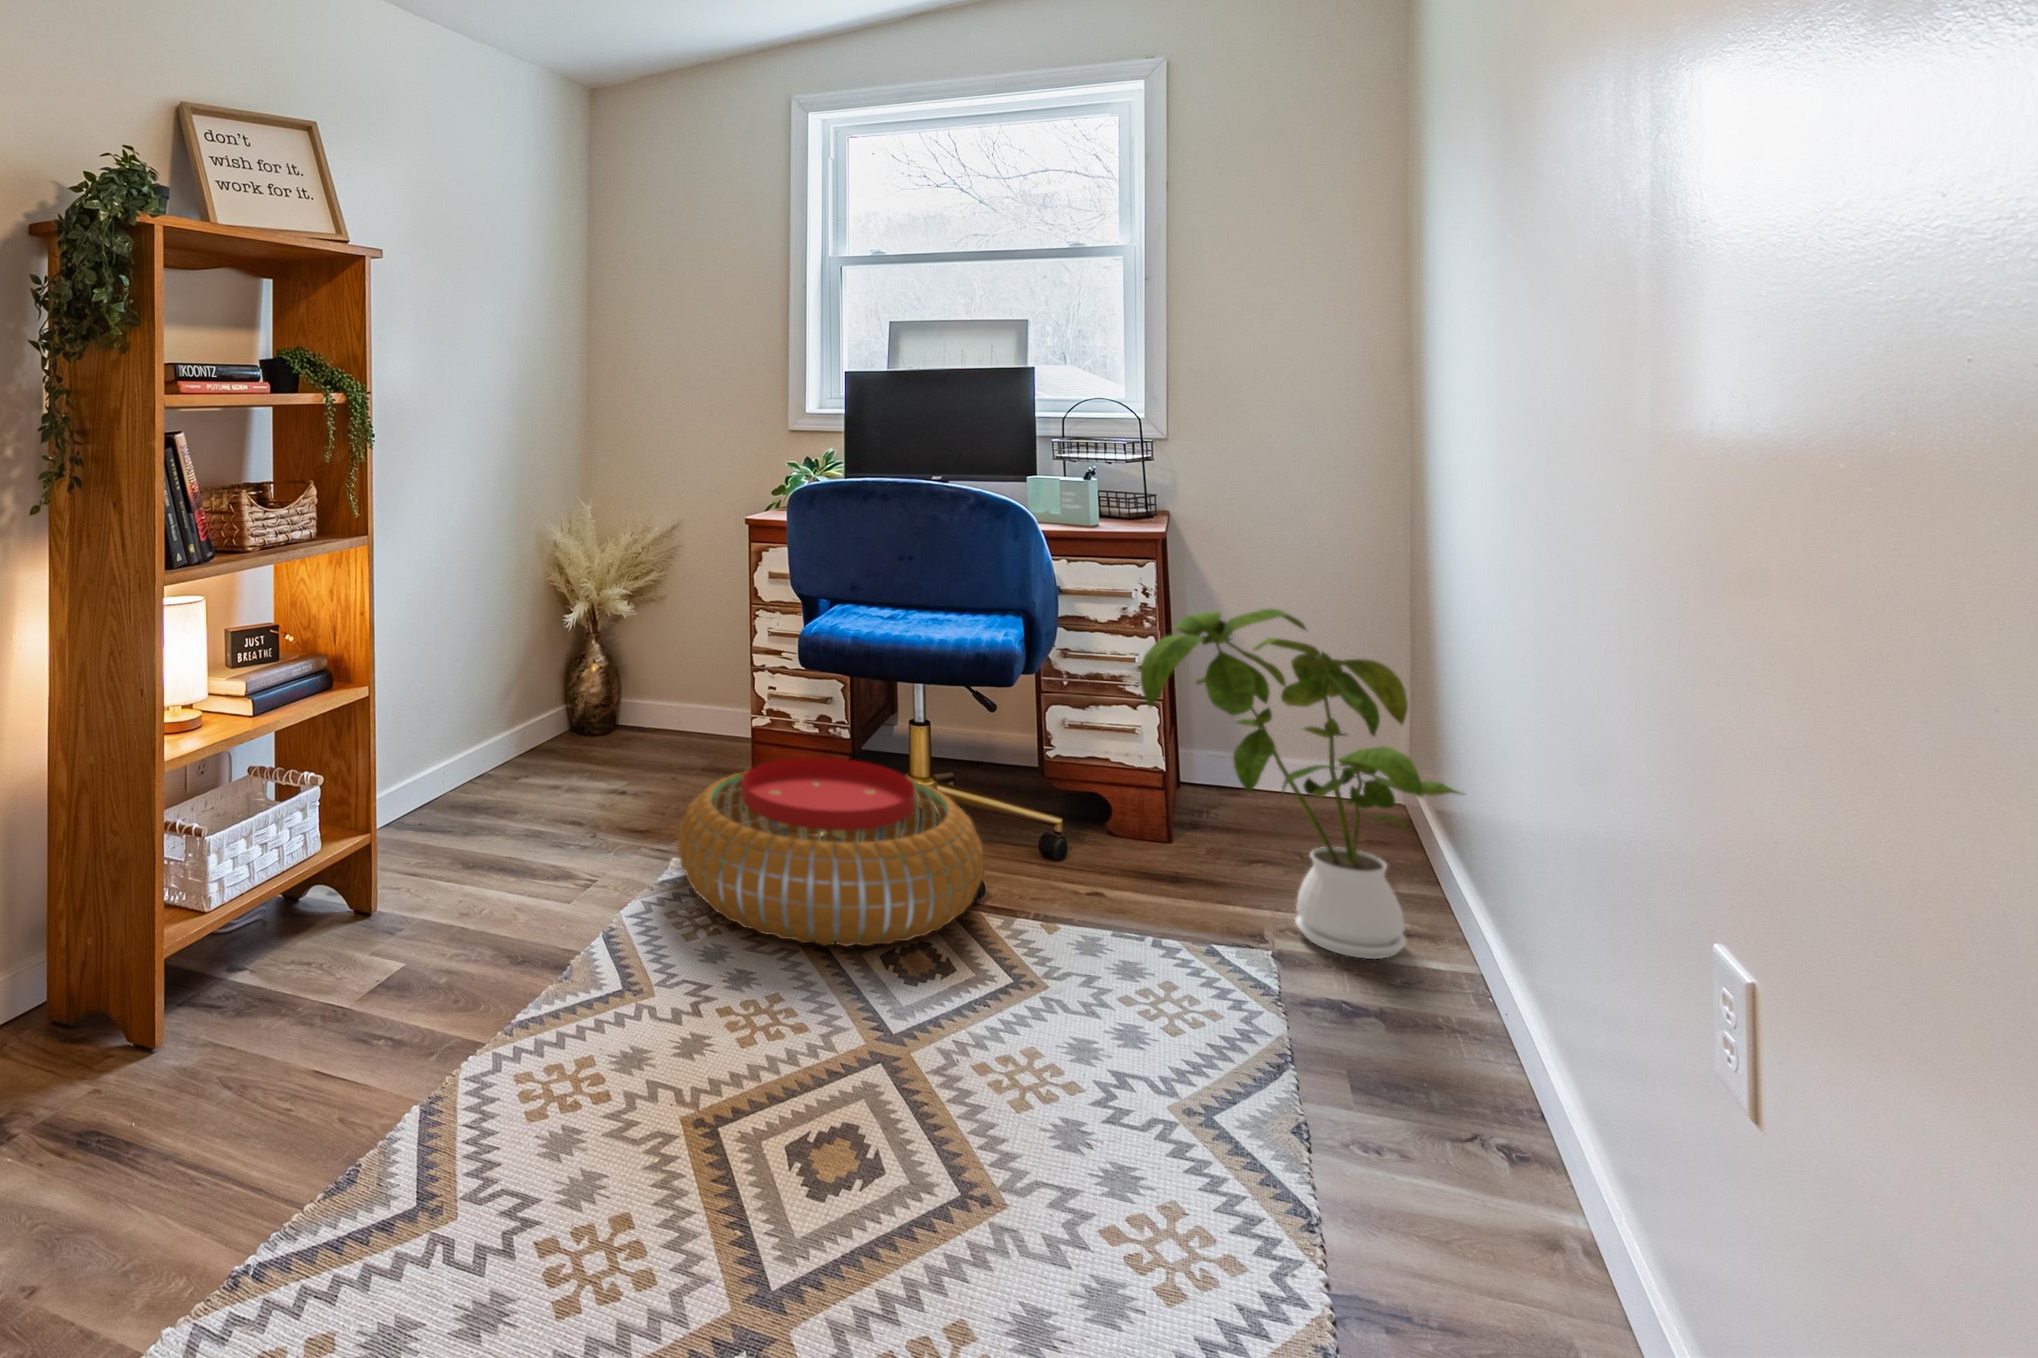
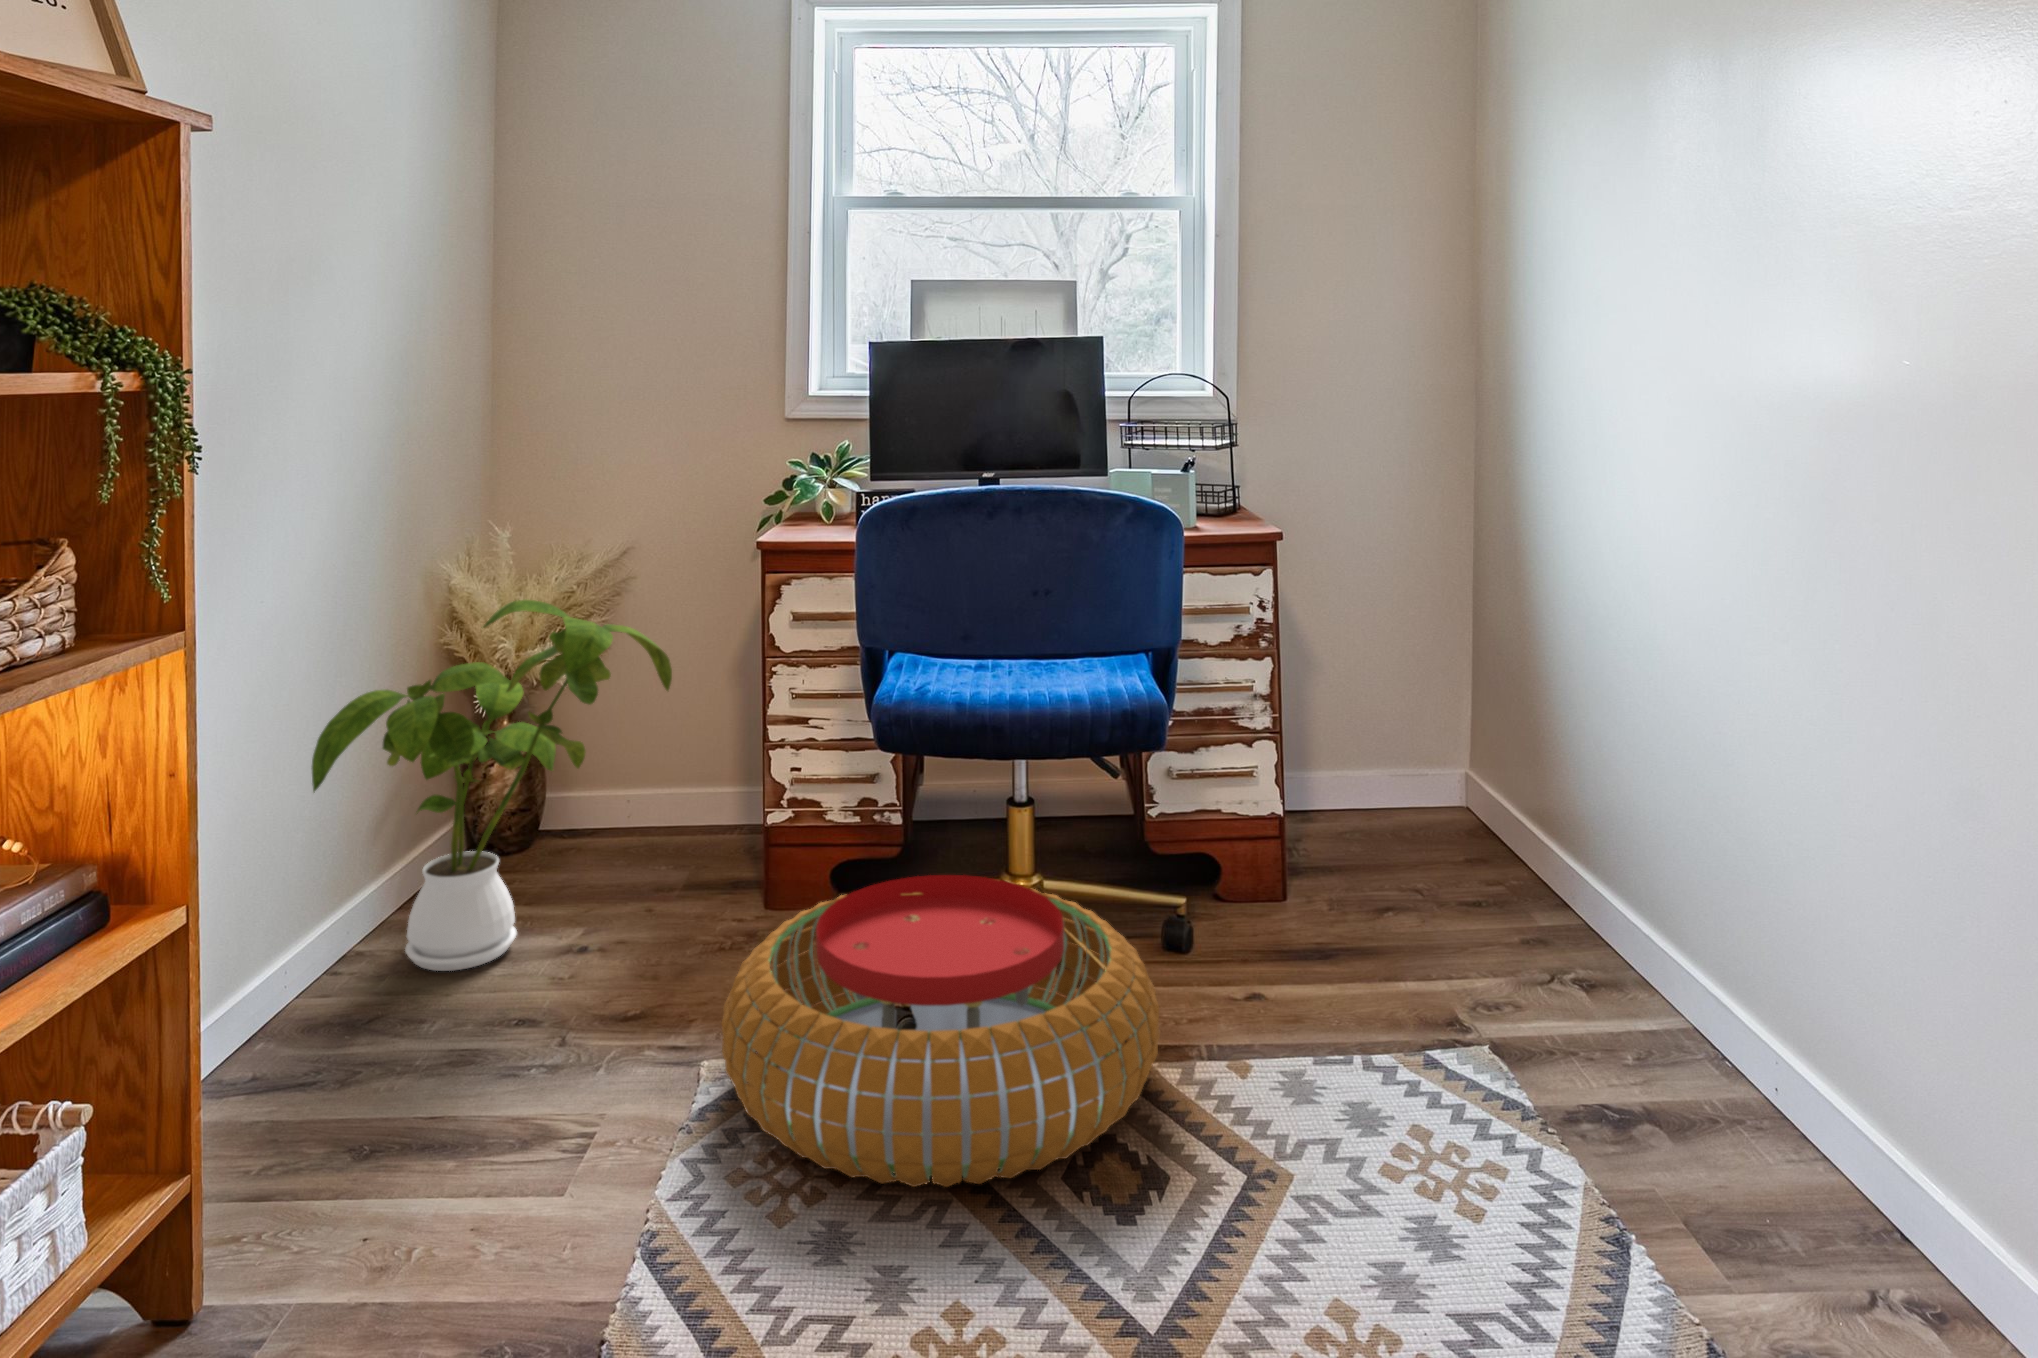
house plant: present [1140,609,1463,959] -> present [312,599,672,971]

